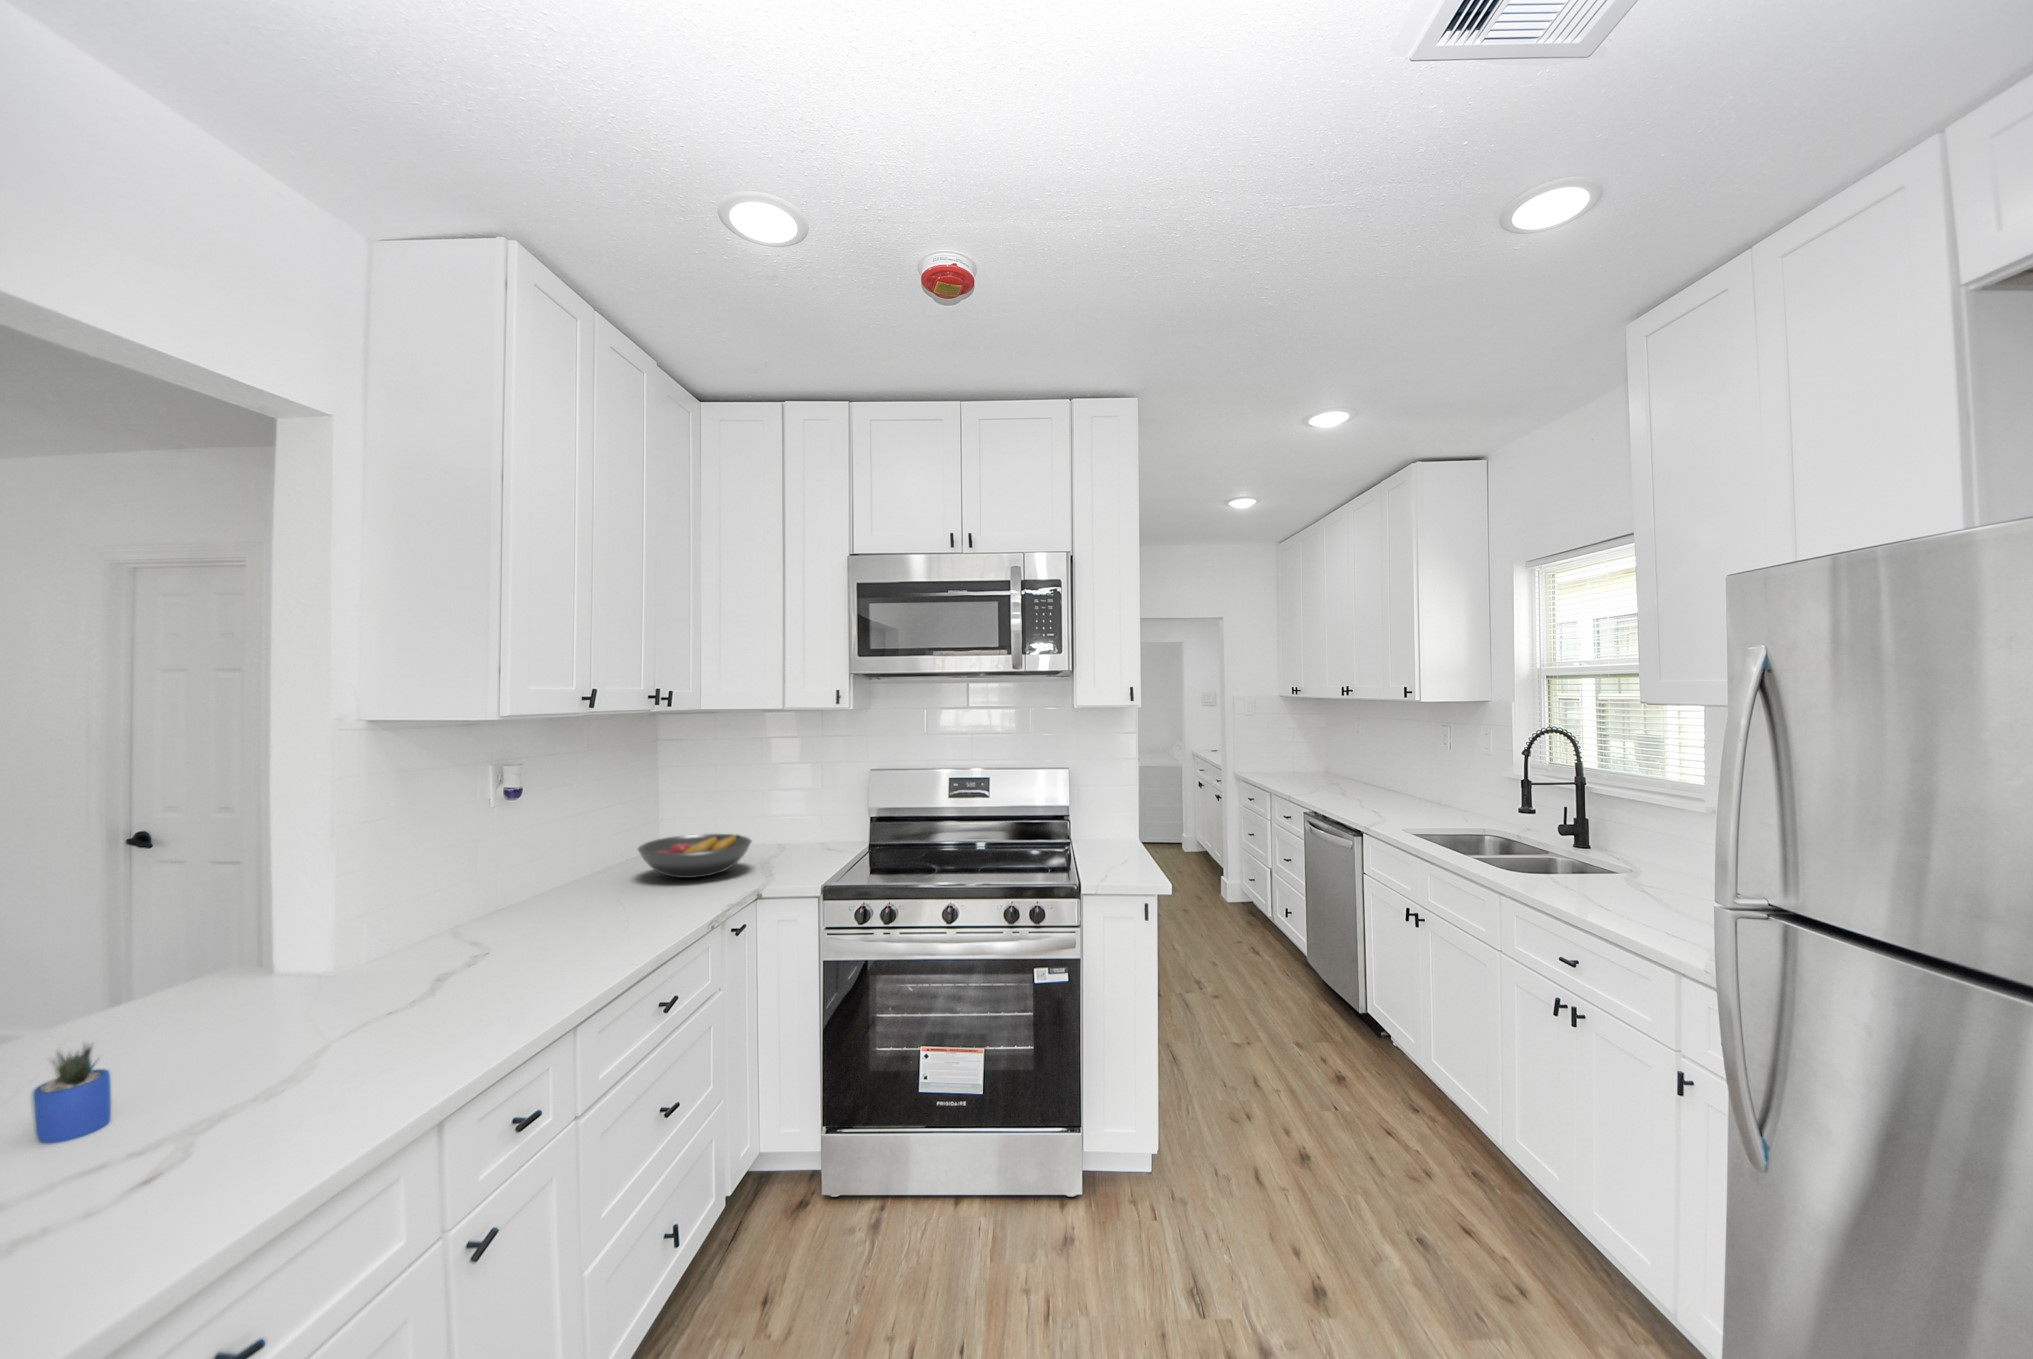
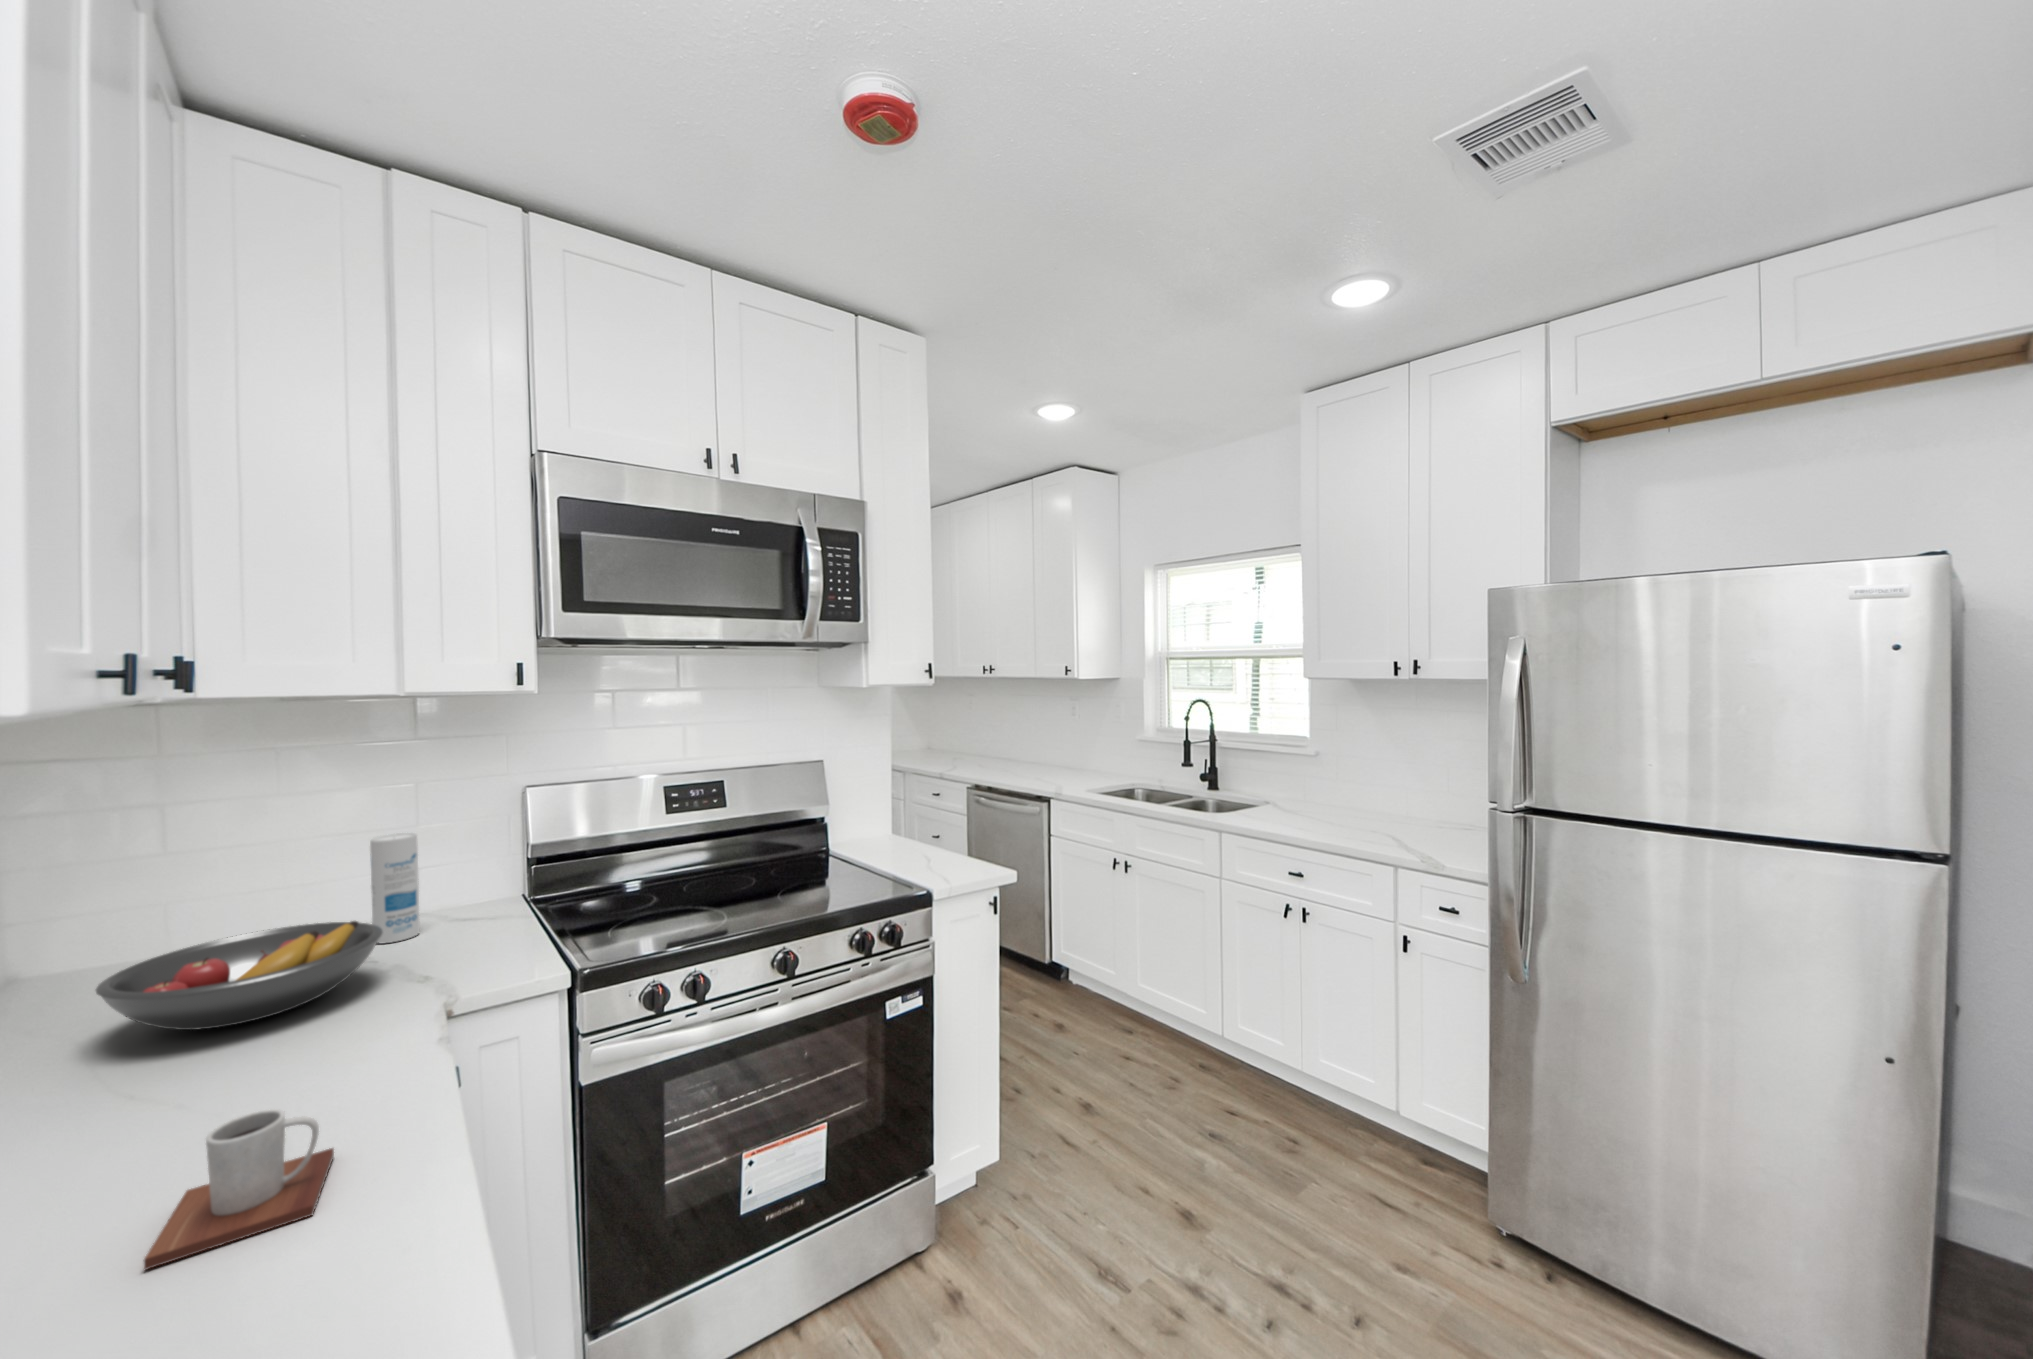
canister: none [768,789,791,855] -> present [370,833,420,943]
mug: none [574,901,652,951] -> present [144,1109,334,1270]

